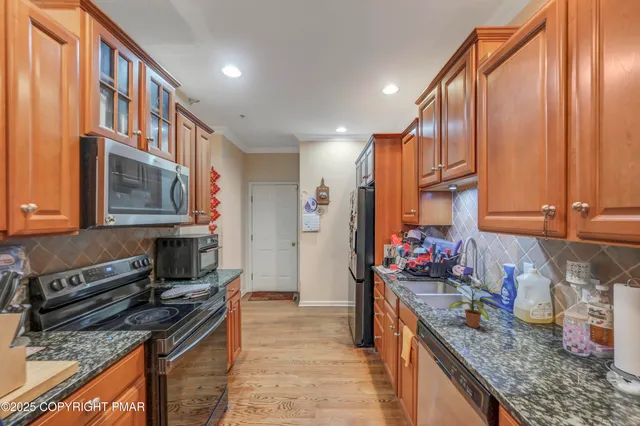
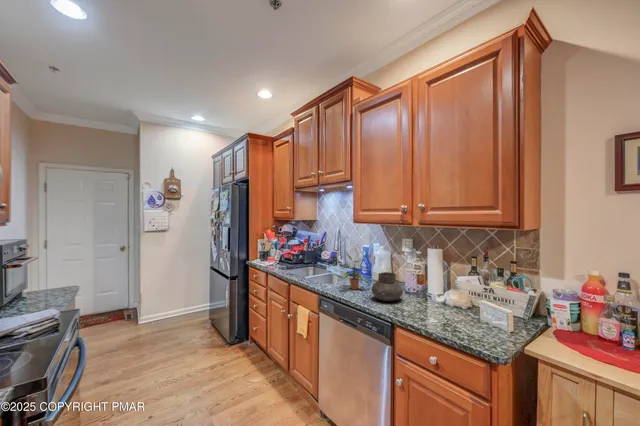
vase: none [488,313,551,366] -> present [372,272,403,301]

